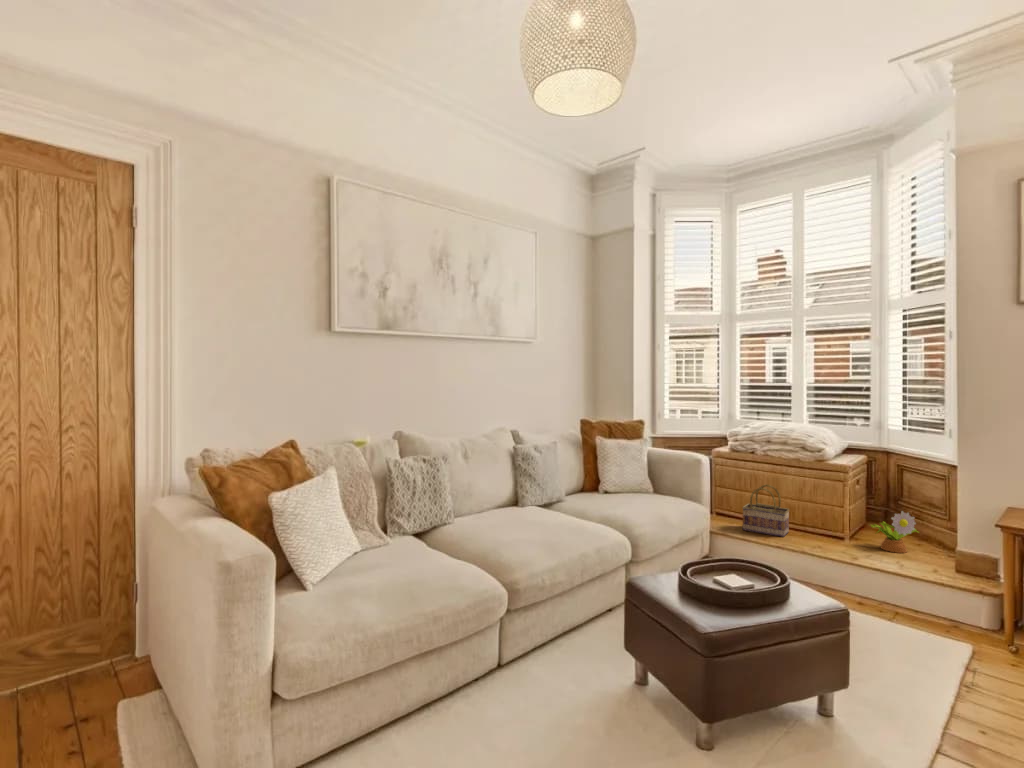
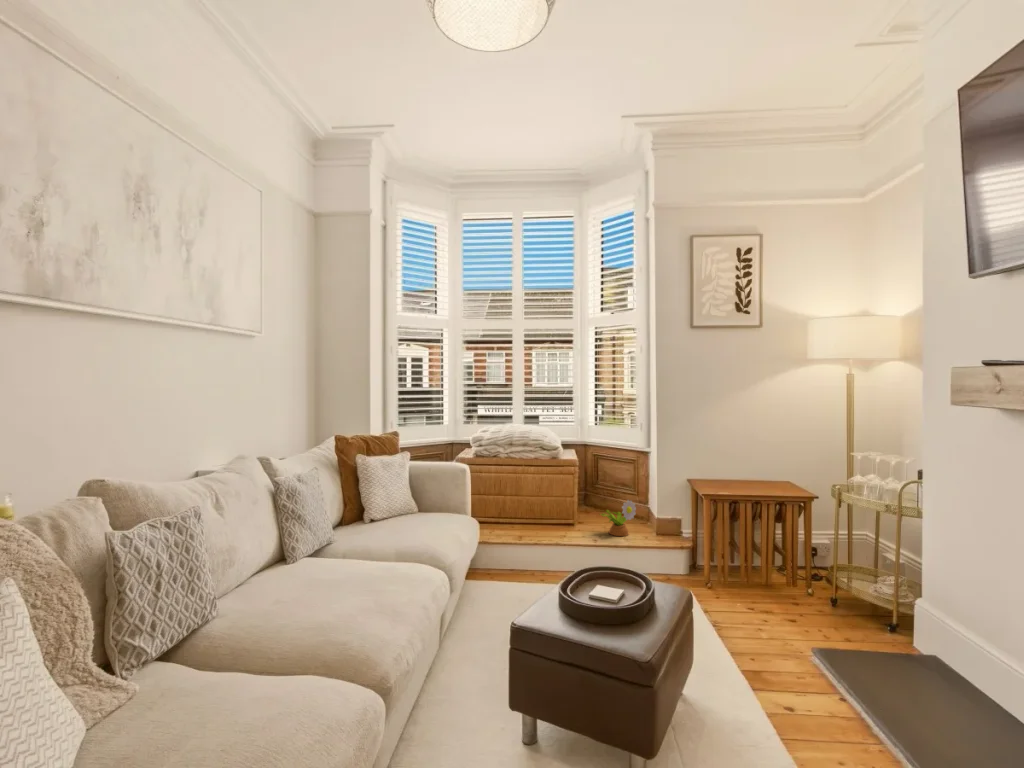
basket: present [742,485,790,537] -> none [496,488,537,538]

